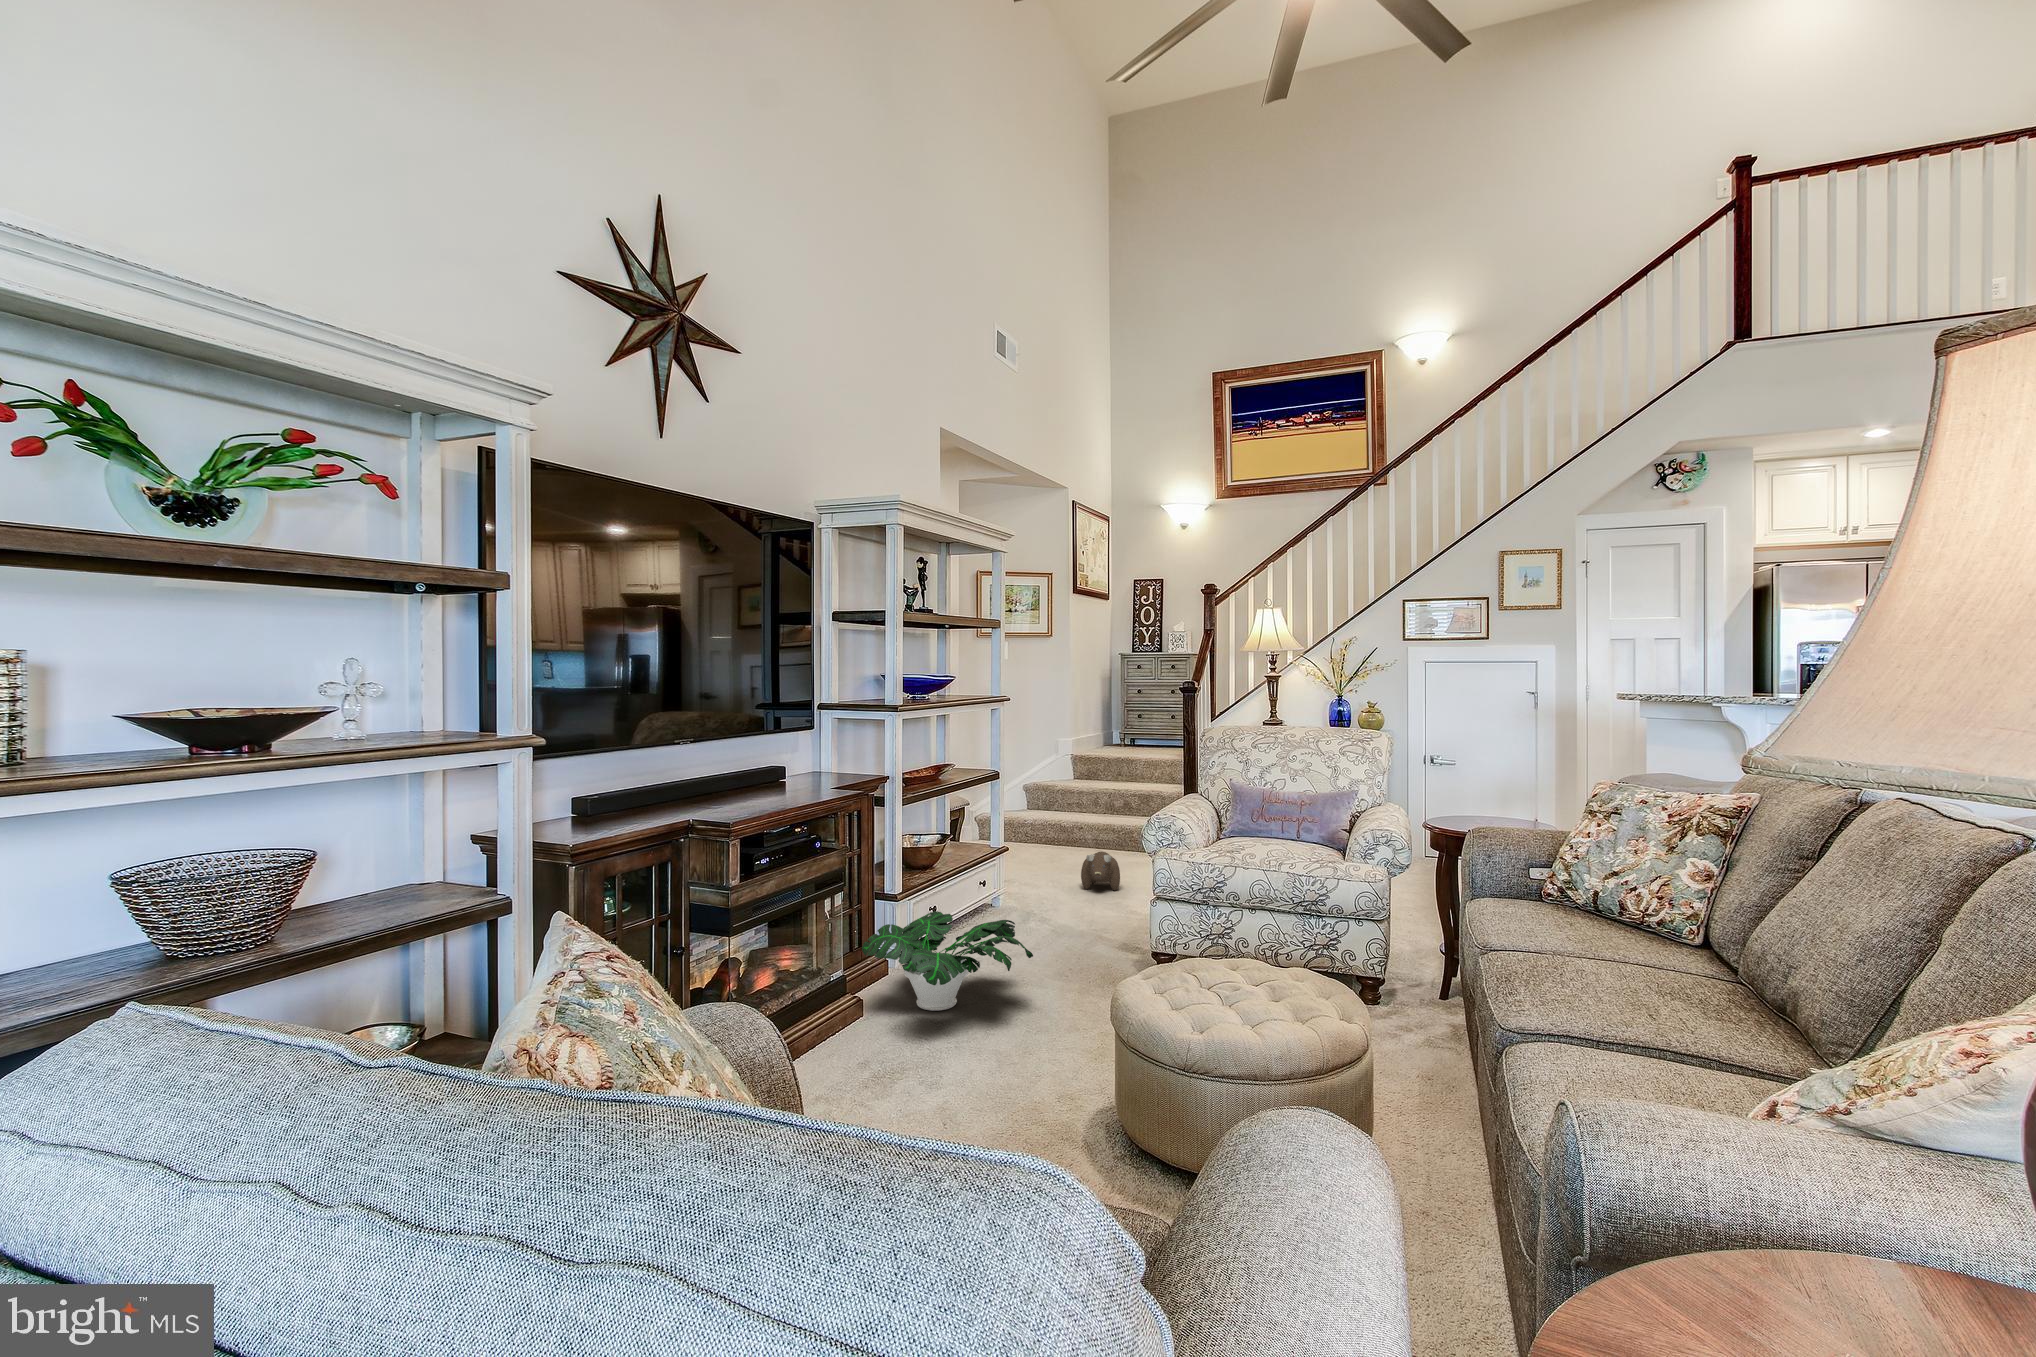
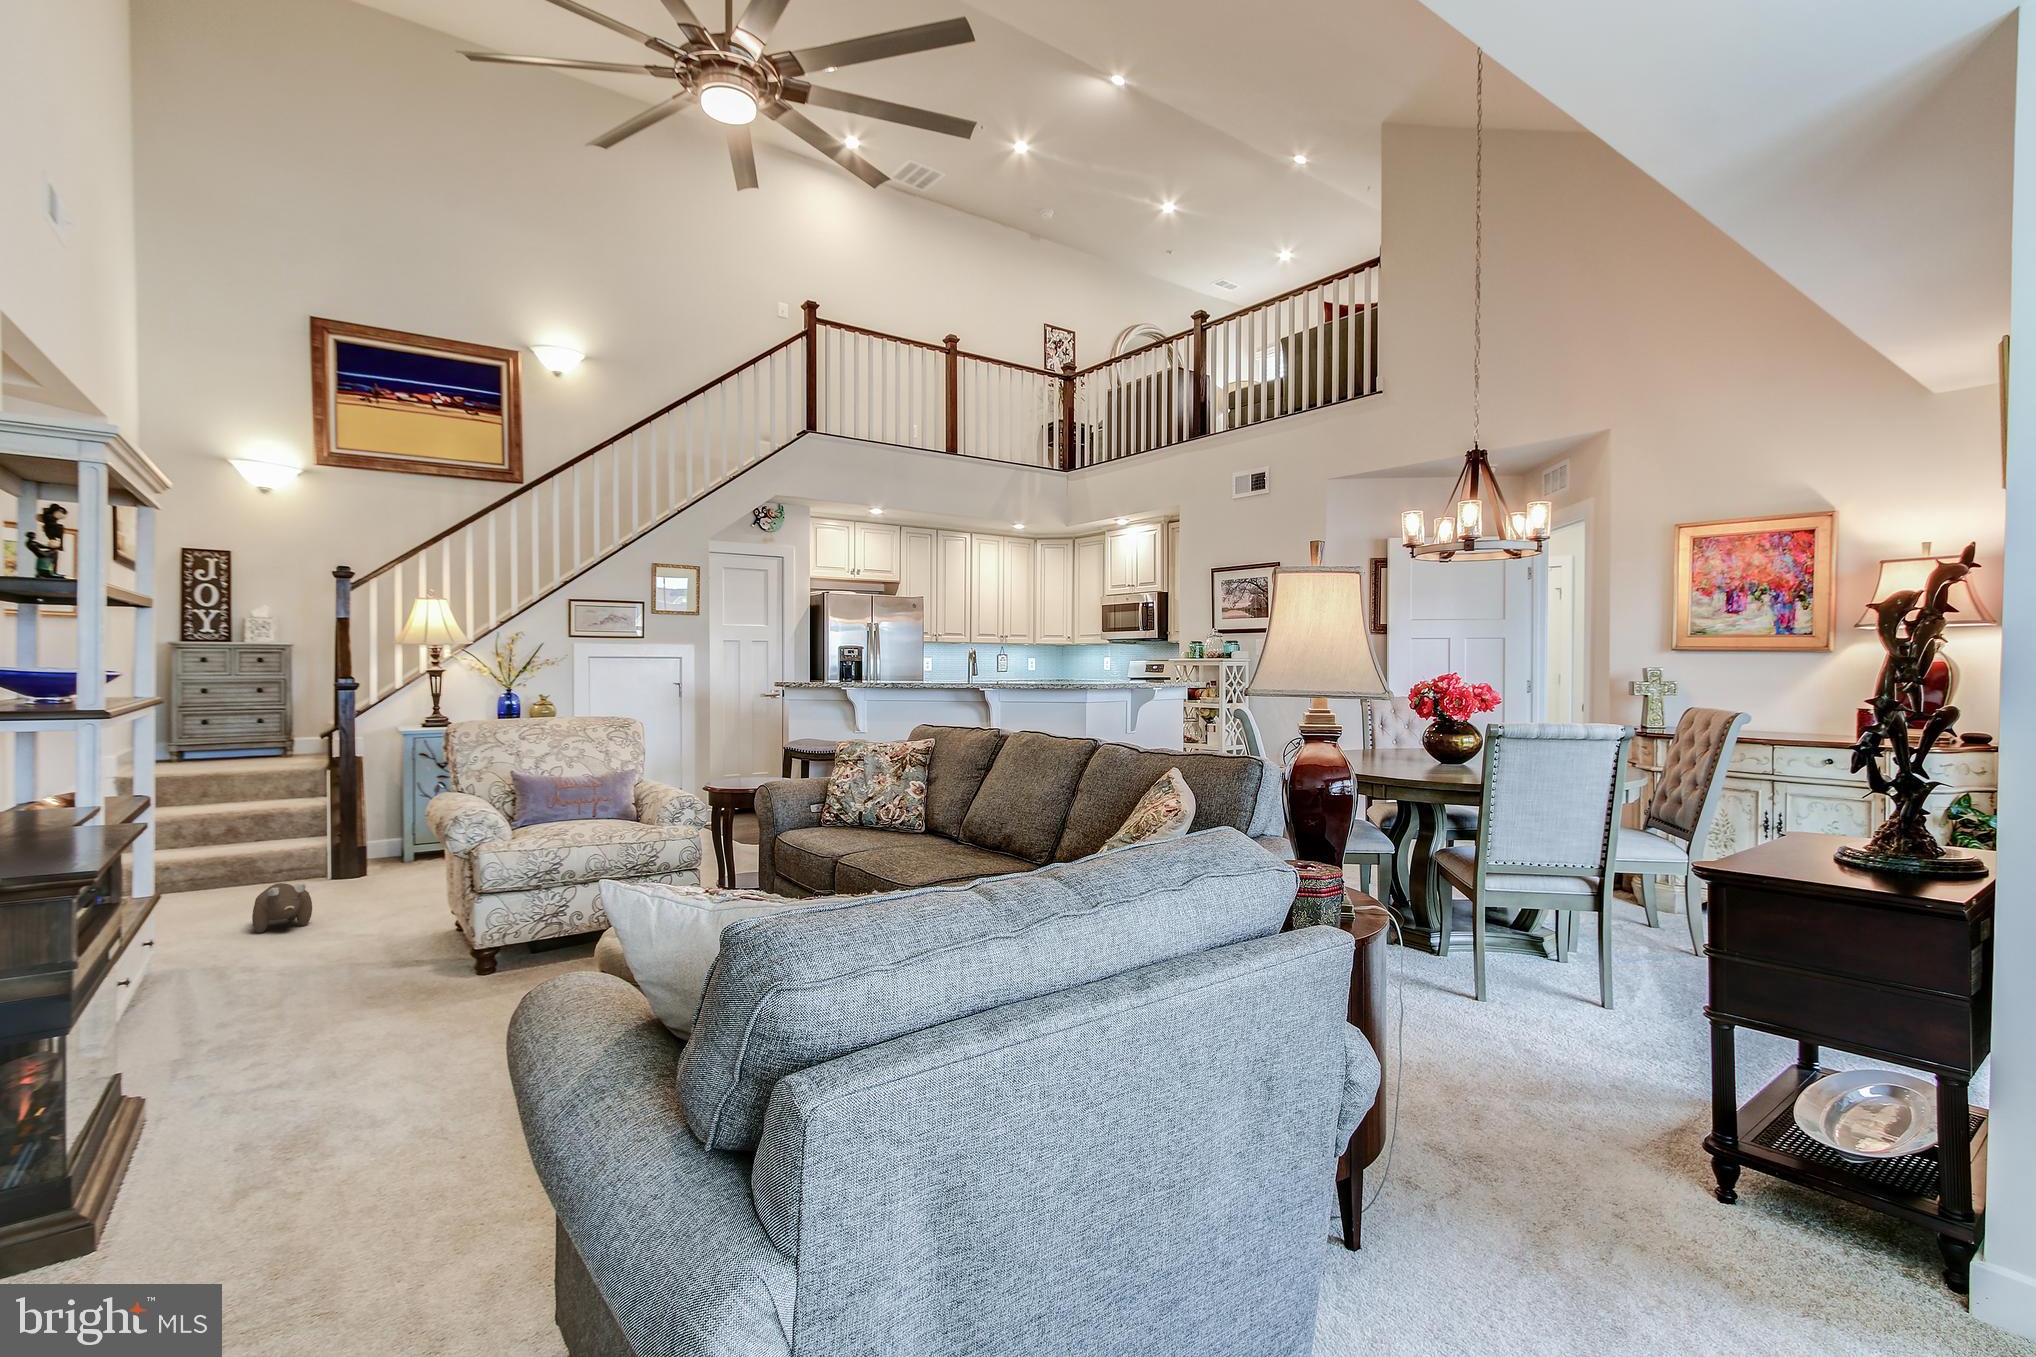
potted plant: present [862,911,1033,1011] -> none [113,955,389,1090]

